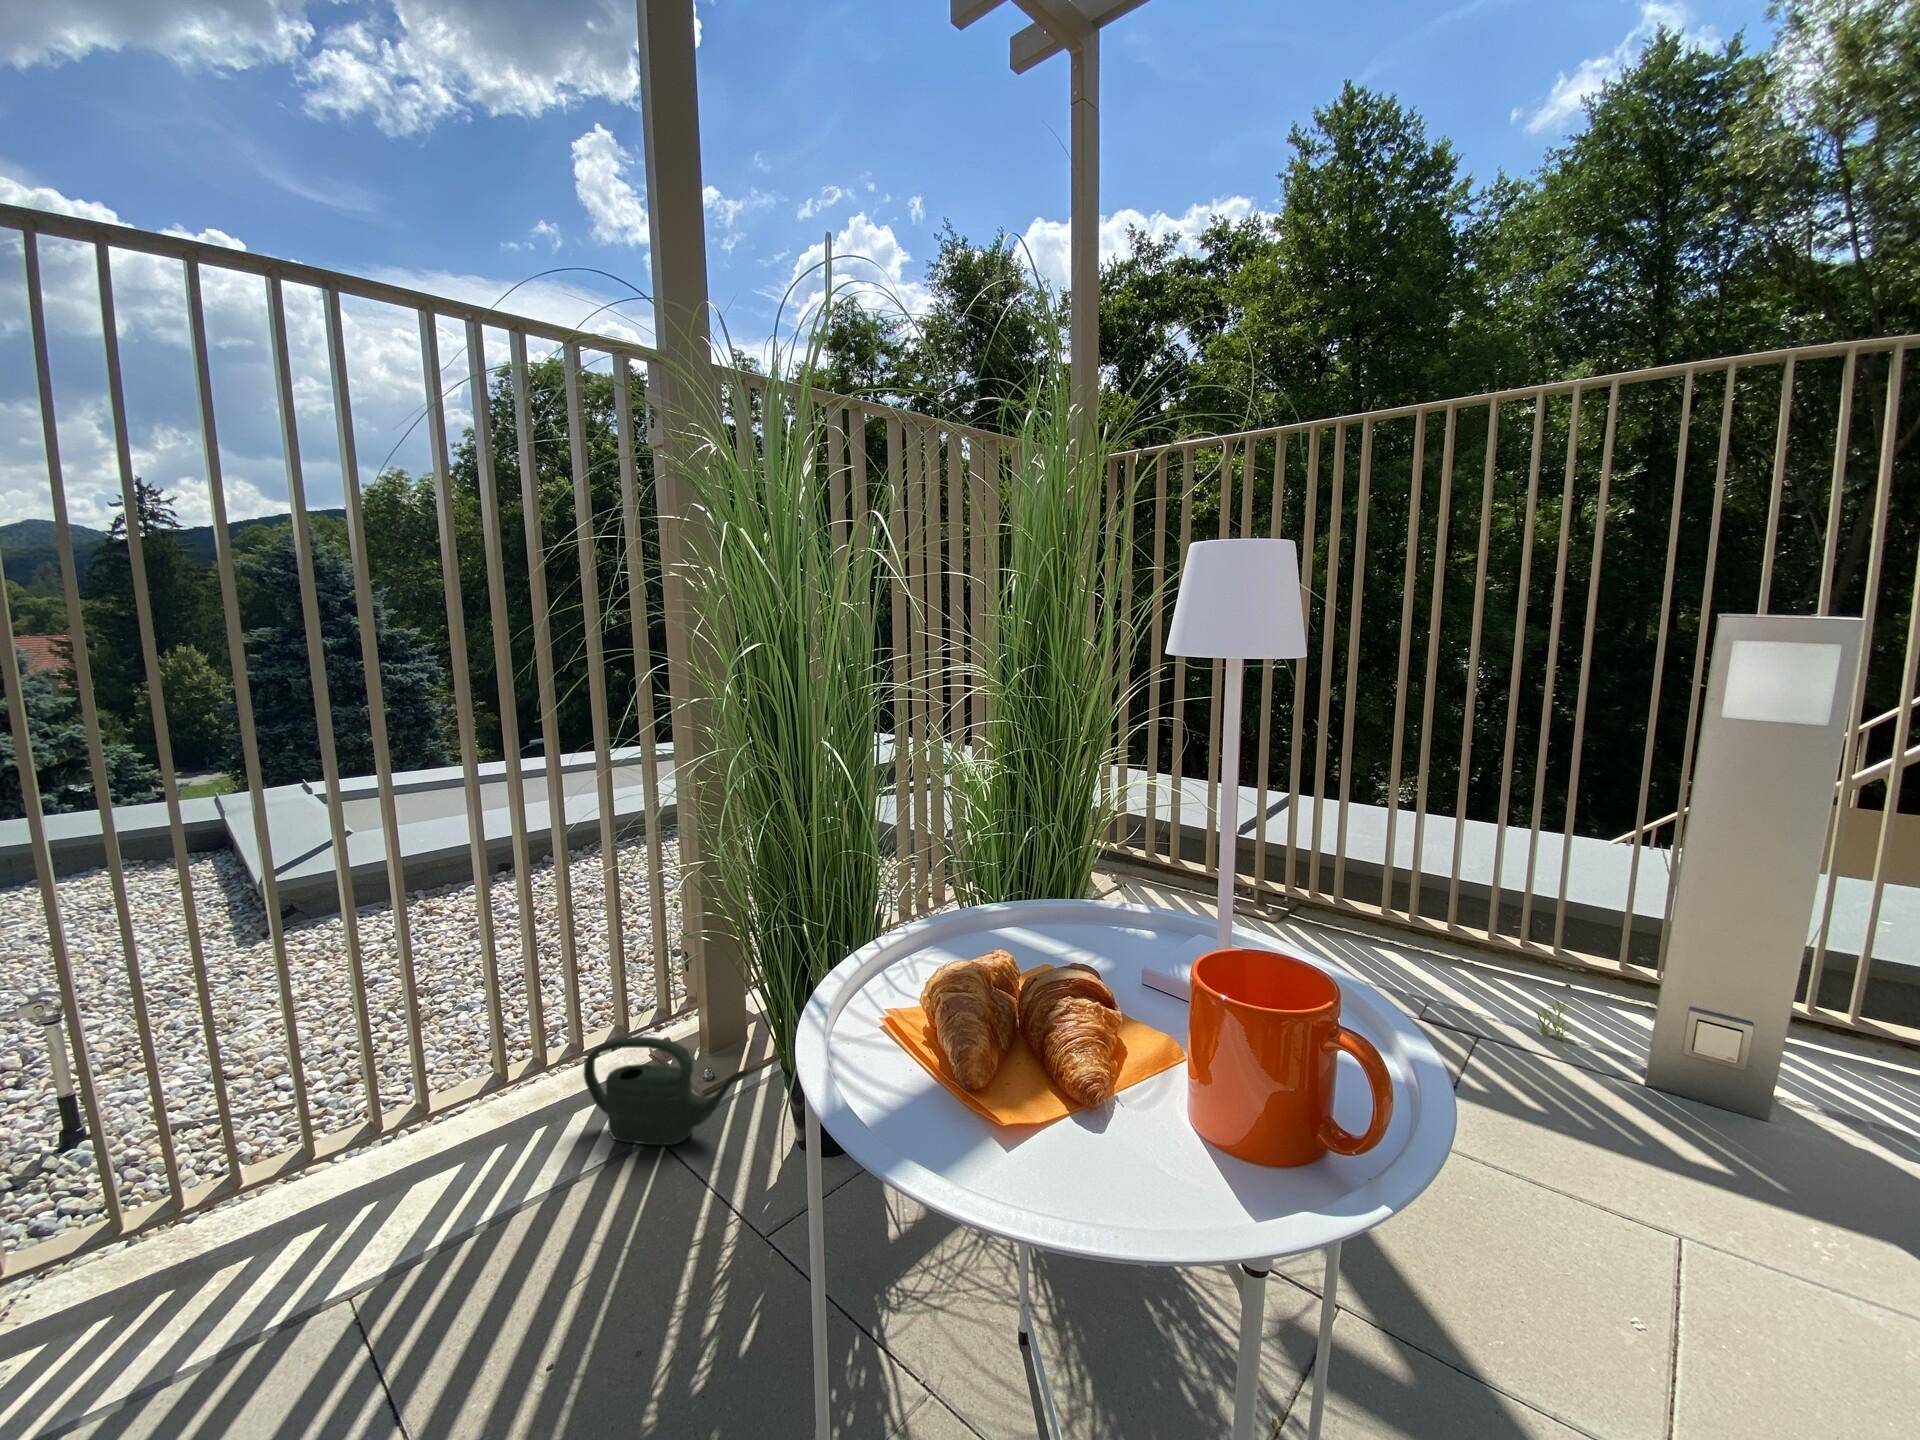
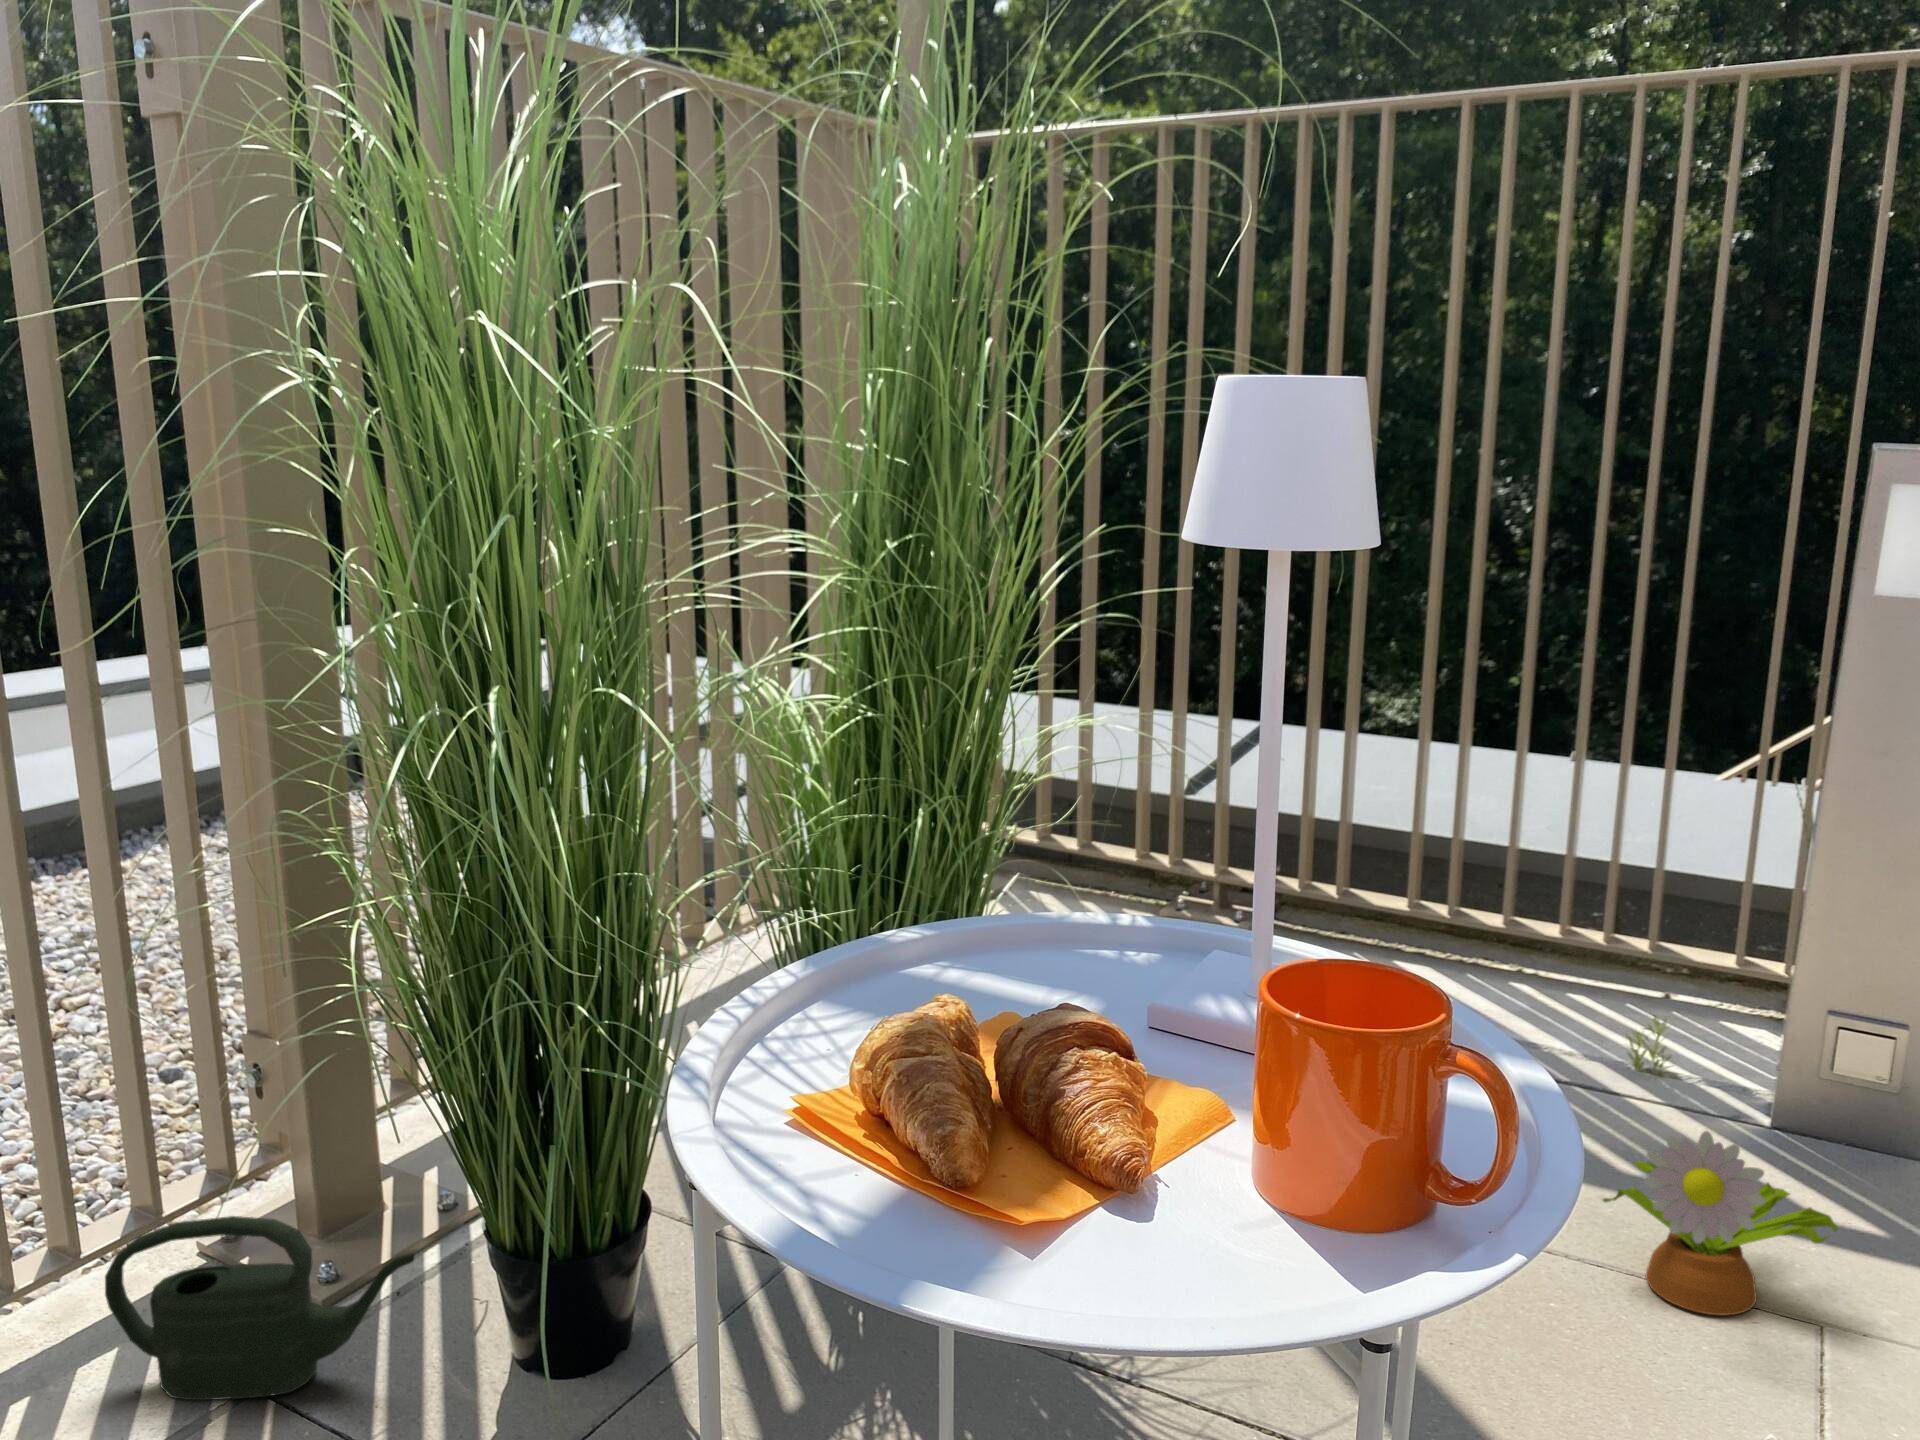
decorative plant: none [1514,1087,1704,1223] -> present [1603,1131,1838,1315]

